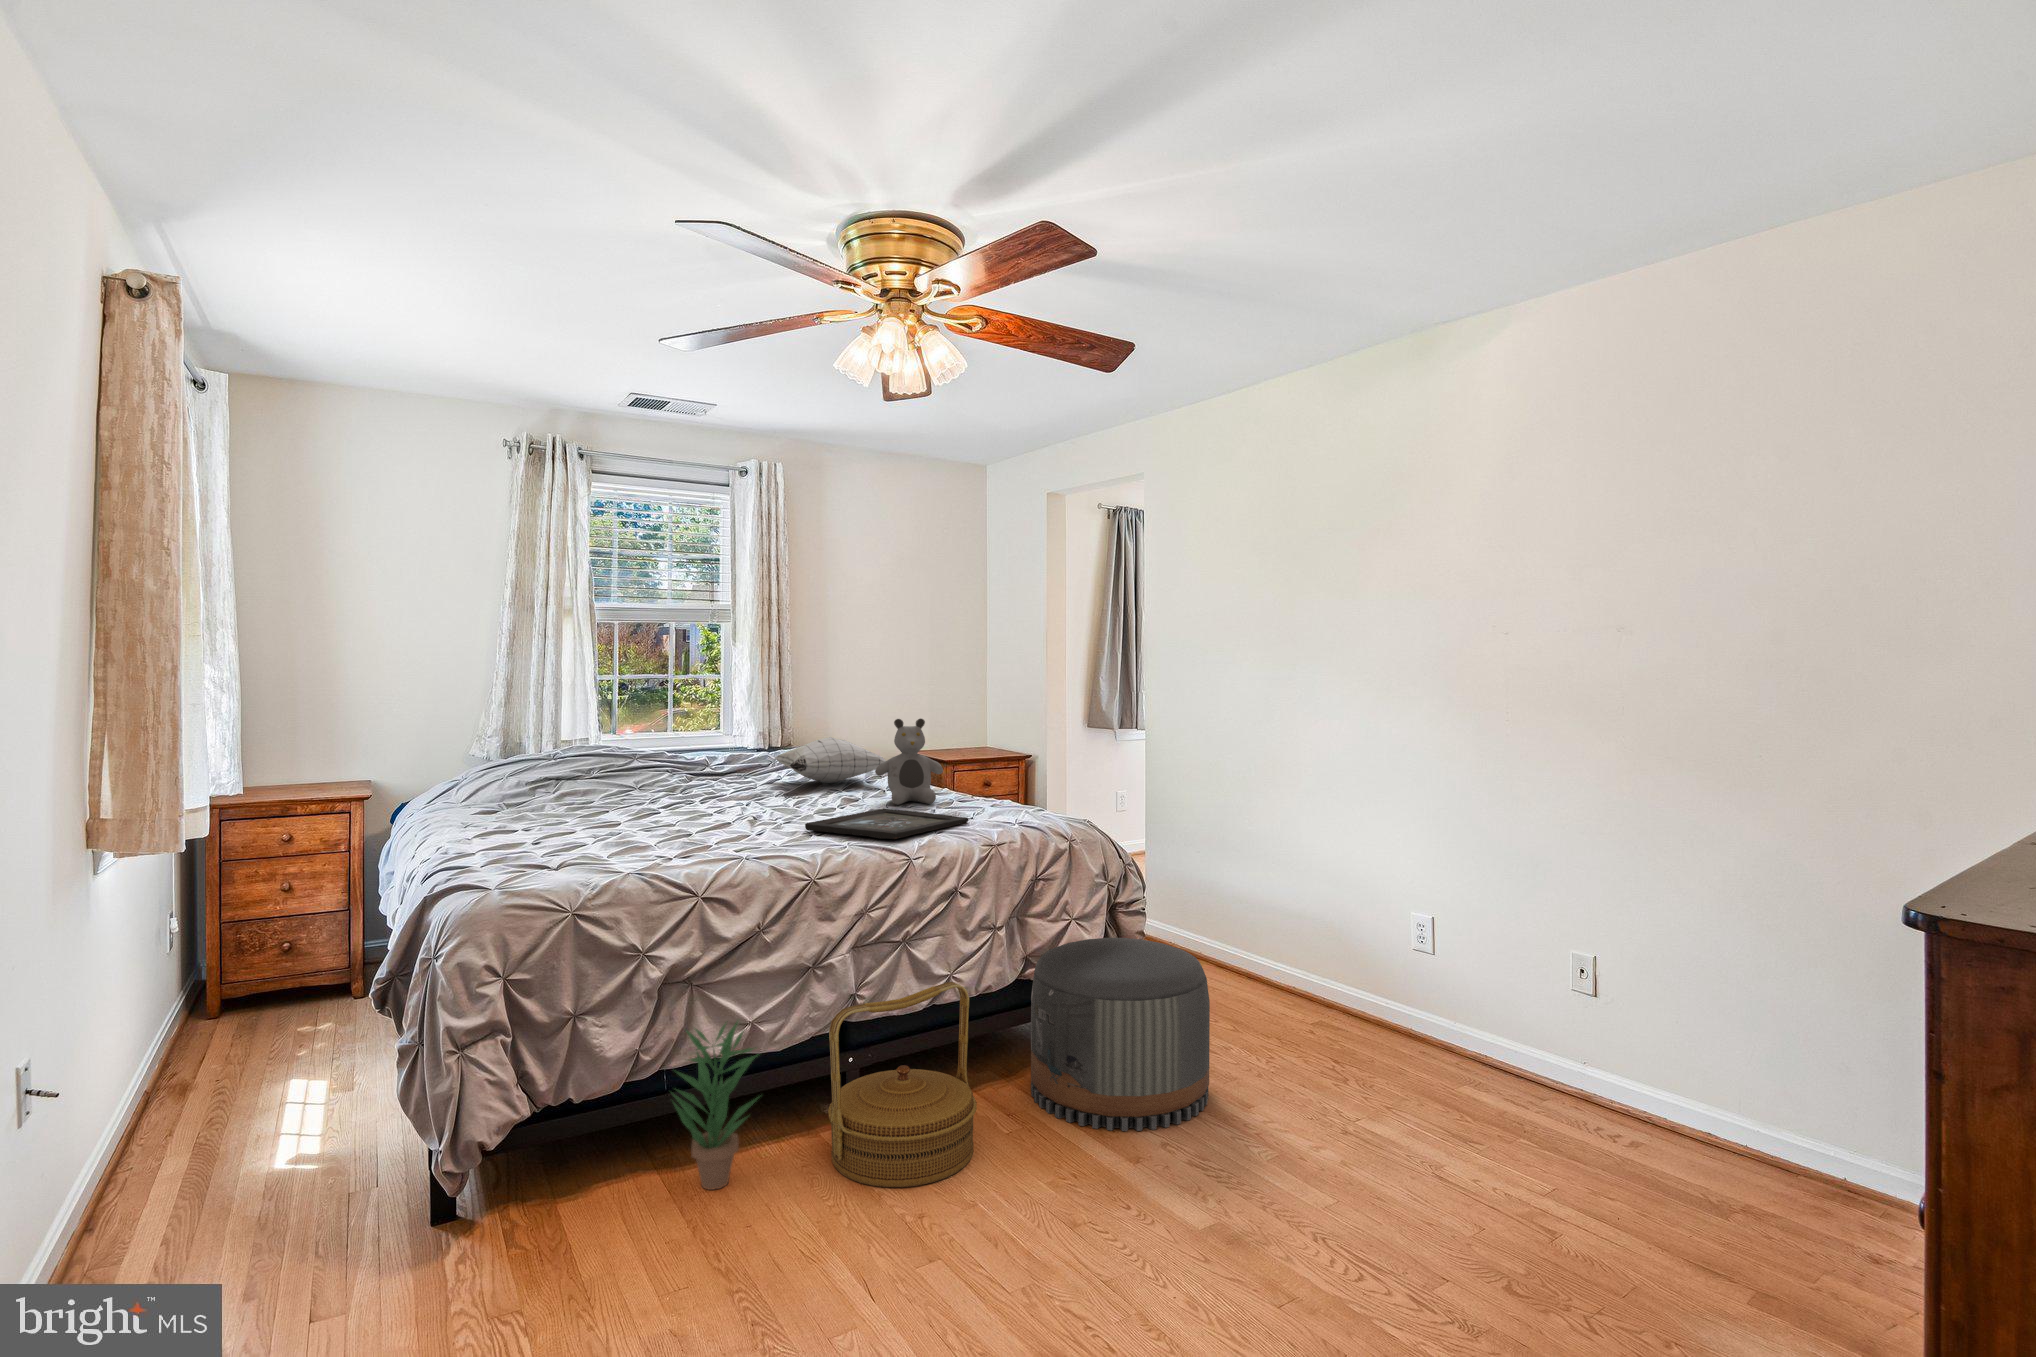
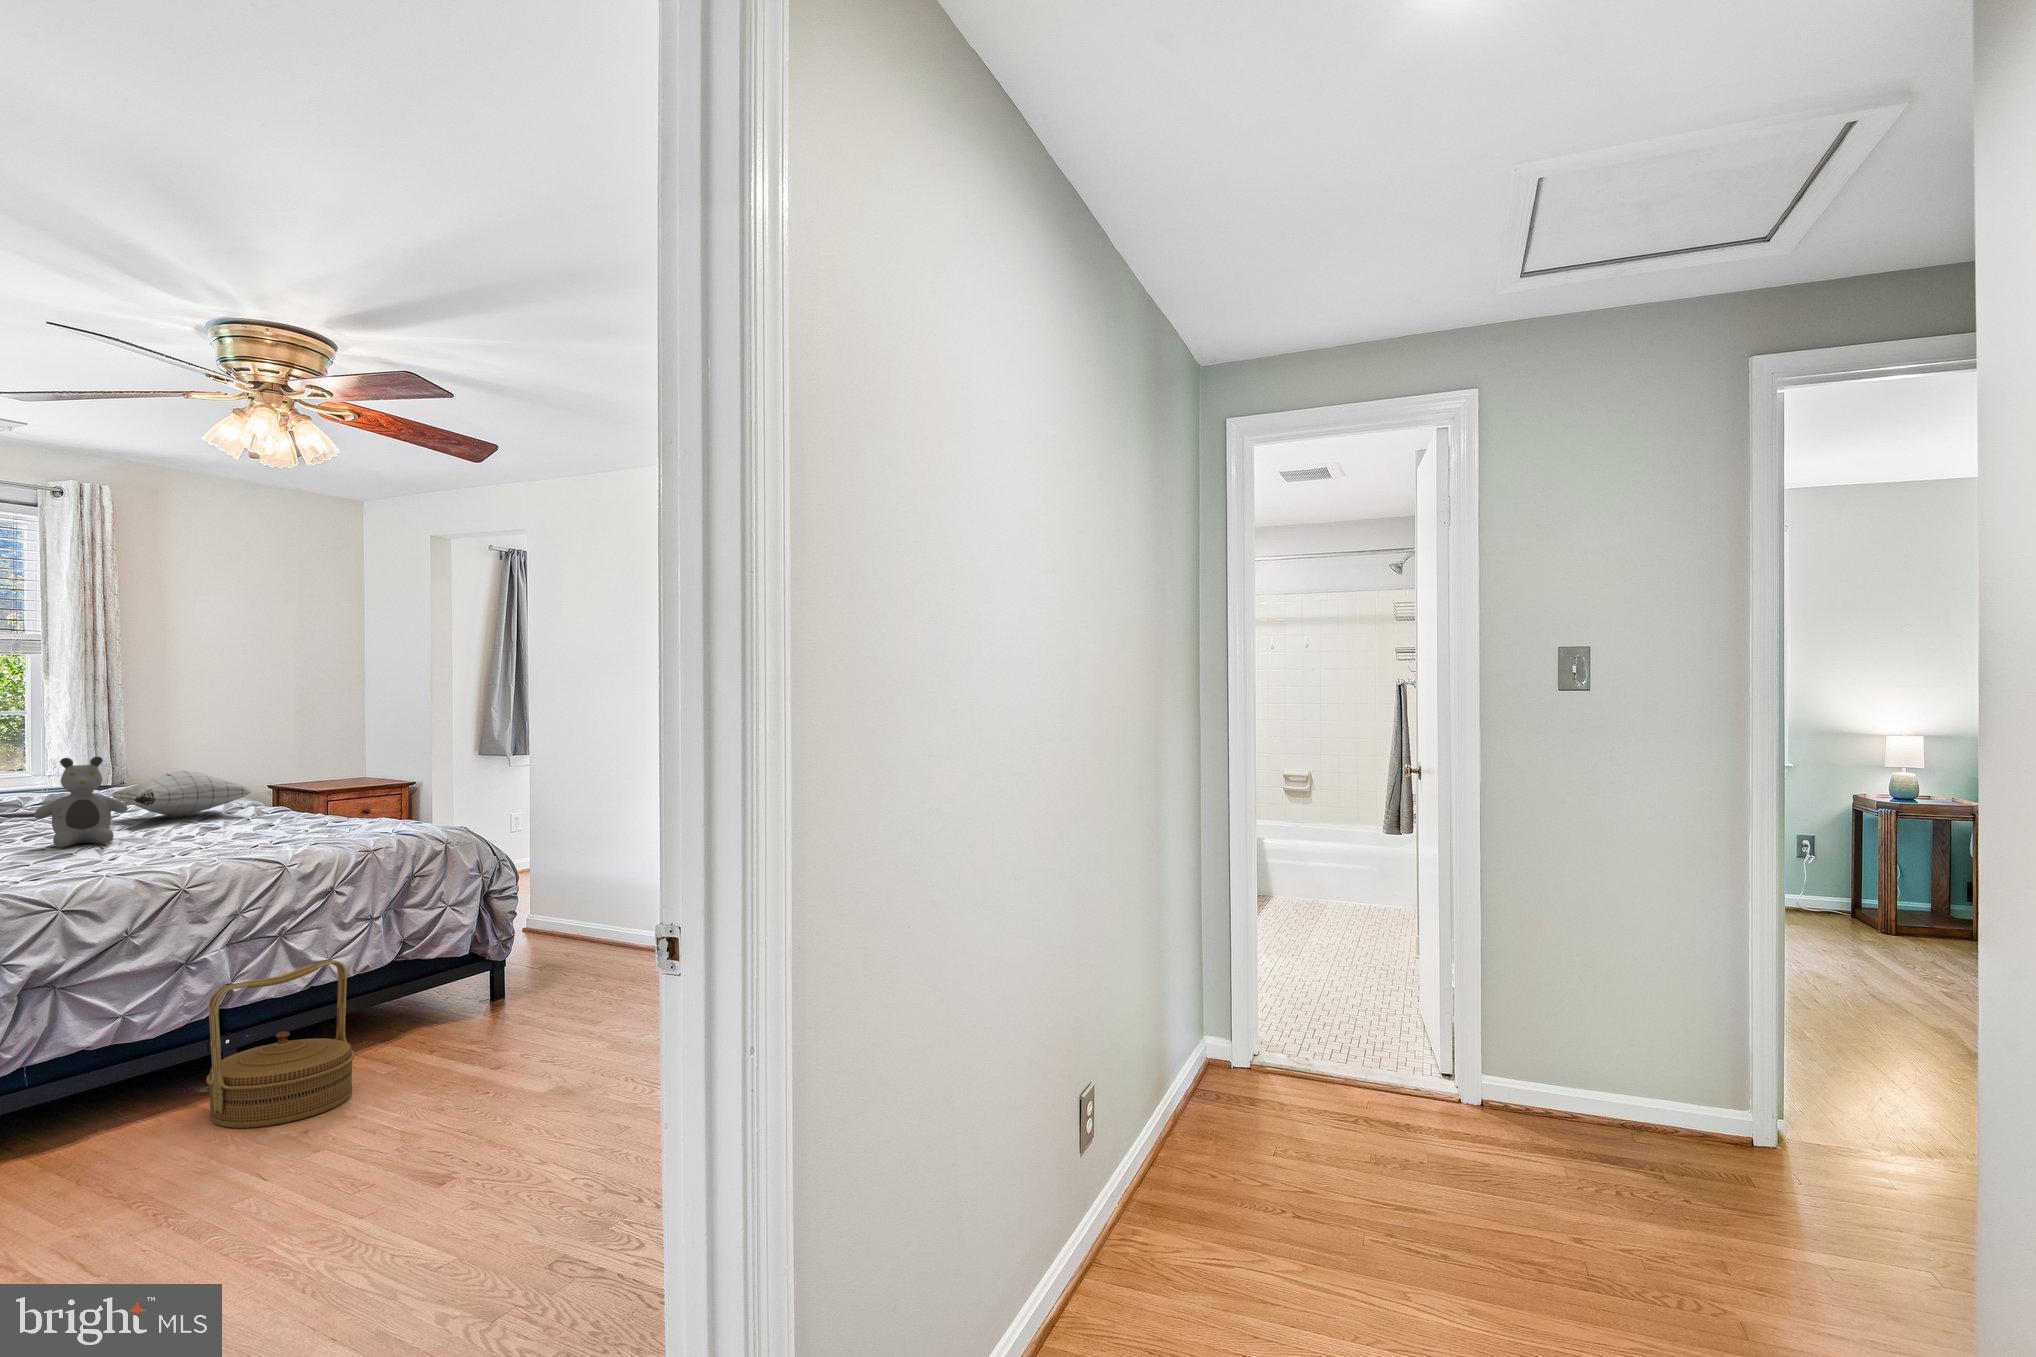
teddy bear: present [875,718,943,805] -> present [34,756,128,848]
tray: present [805,808,969,839] -> none [167,830,345,852]
pouf: present [1031,938,1210,1131] -> none [408,916,568,1063]
potted plant: present [673,1023,759,1190] -> none [33,1005,141,1159]

